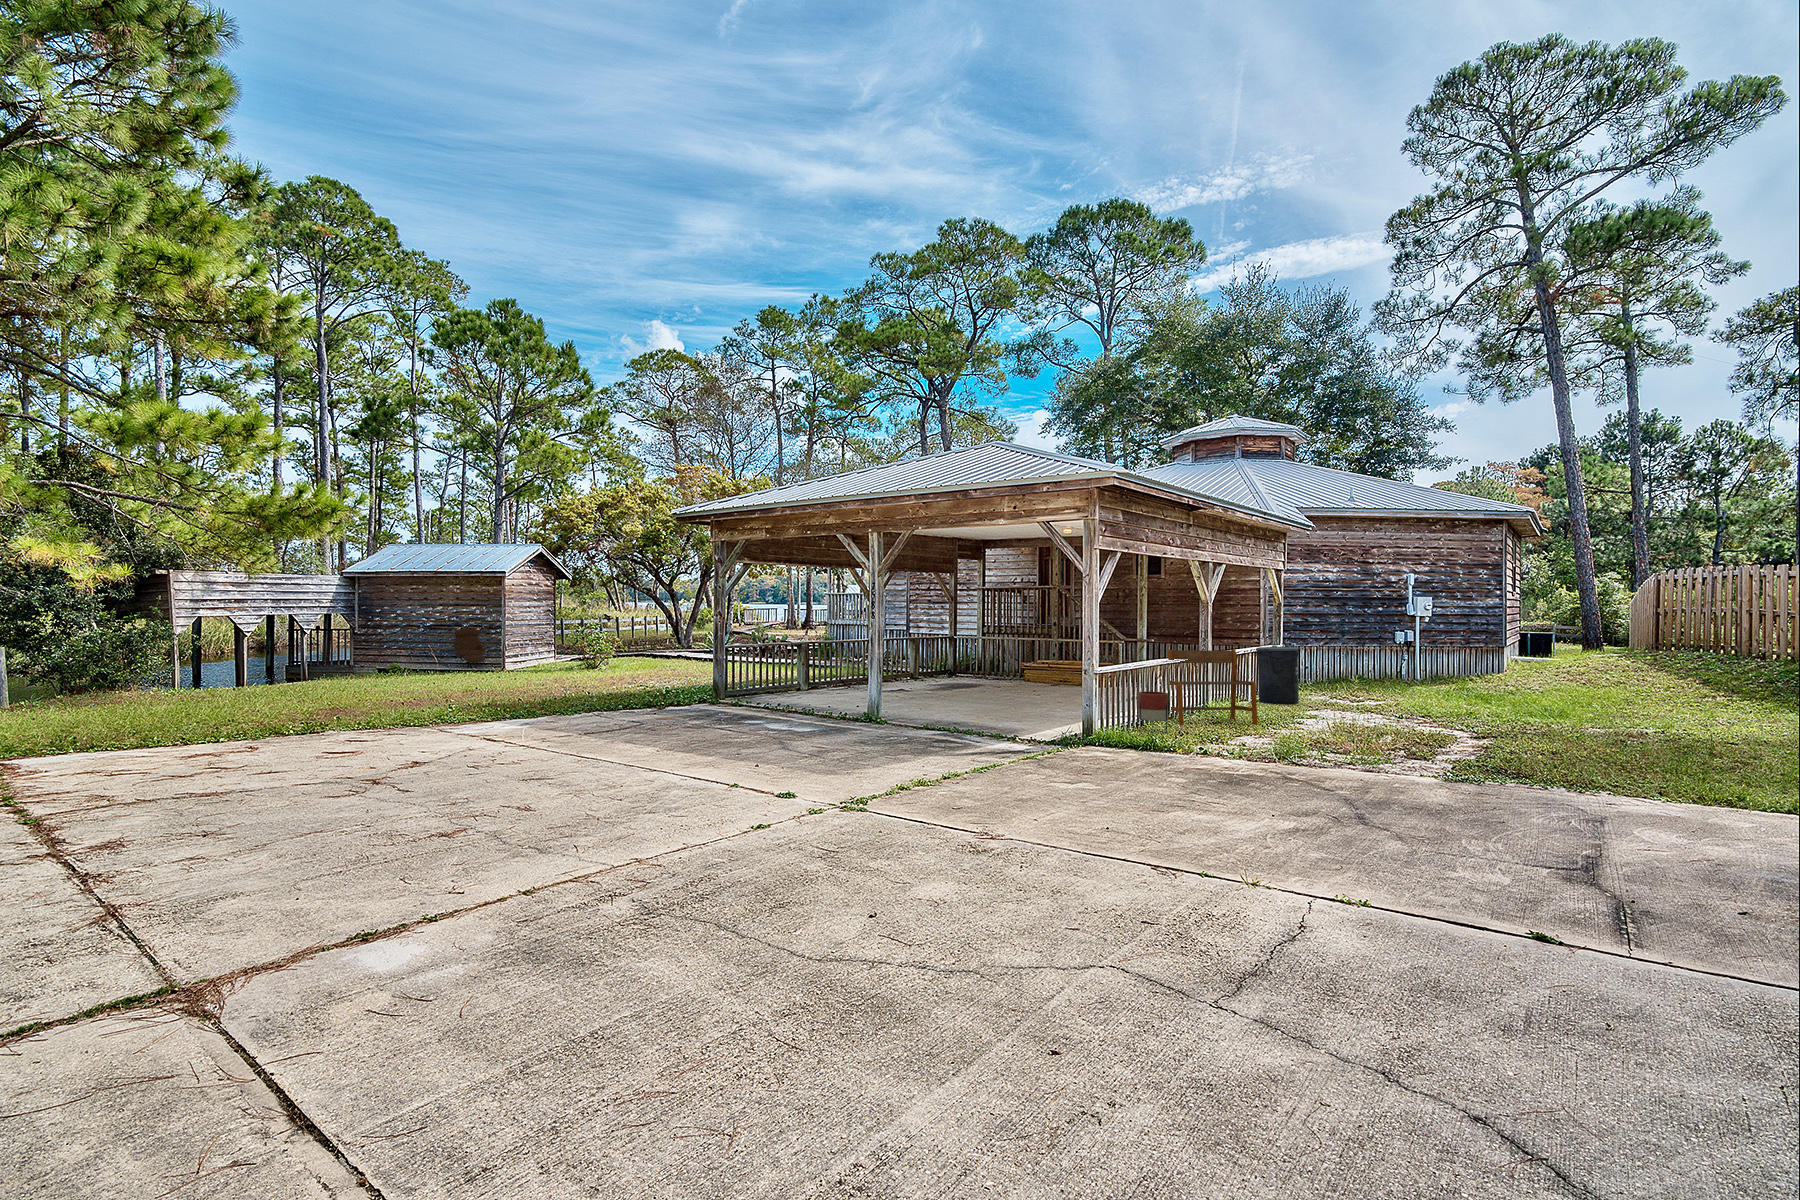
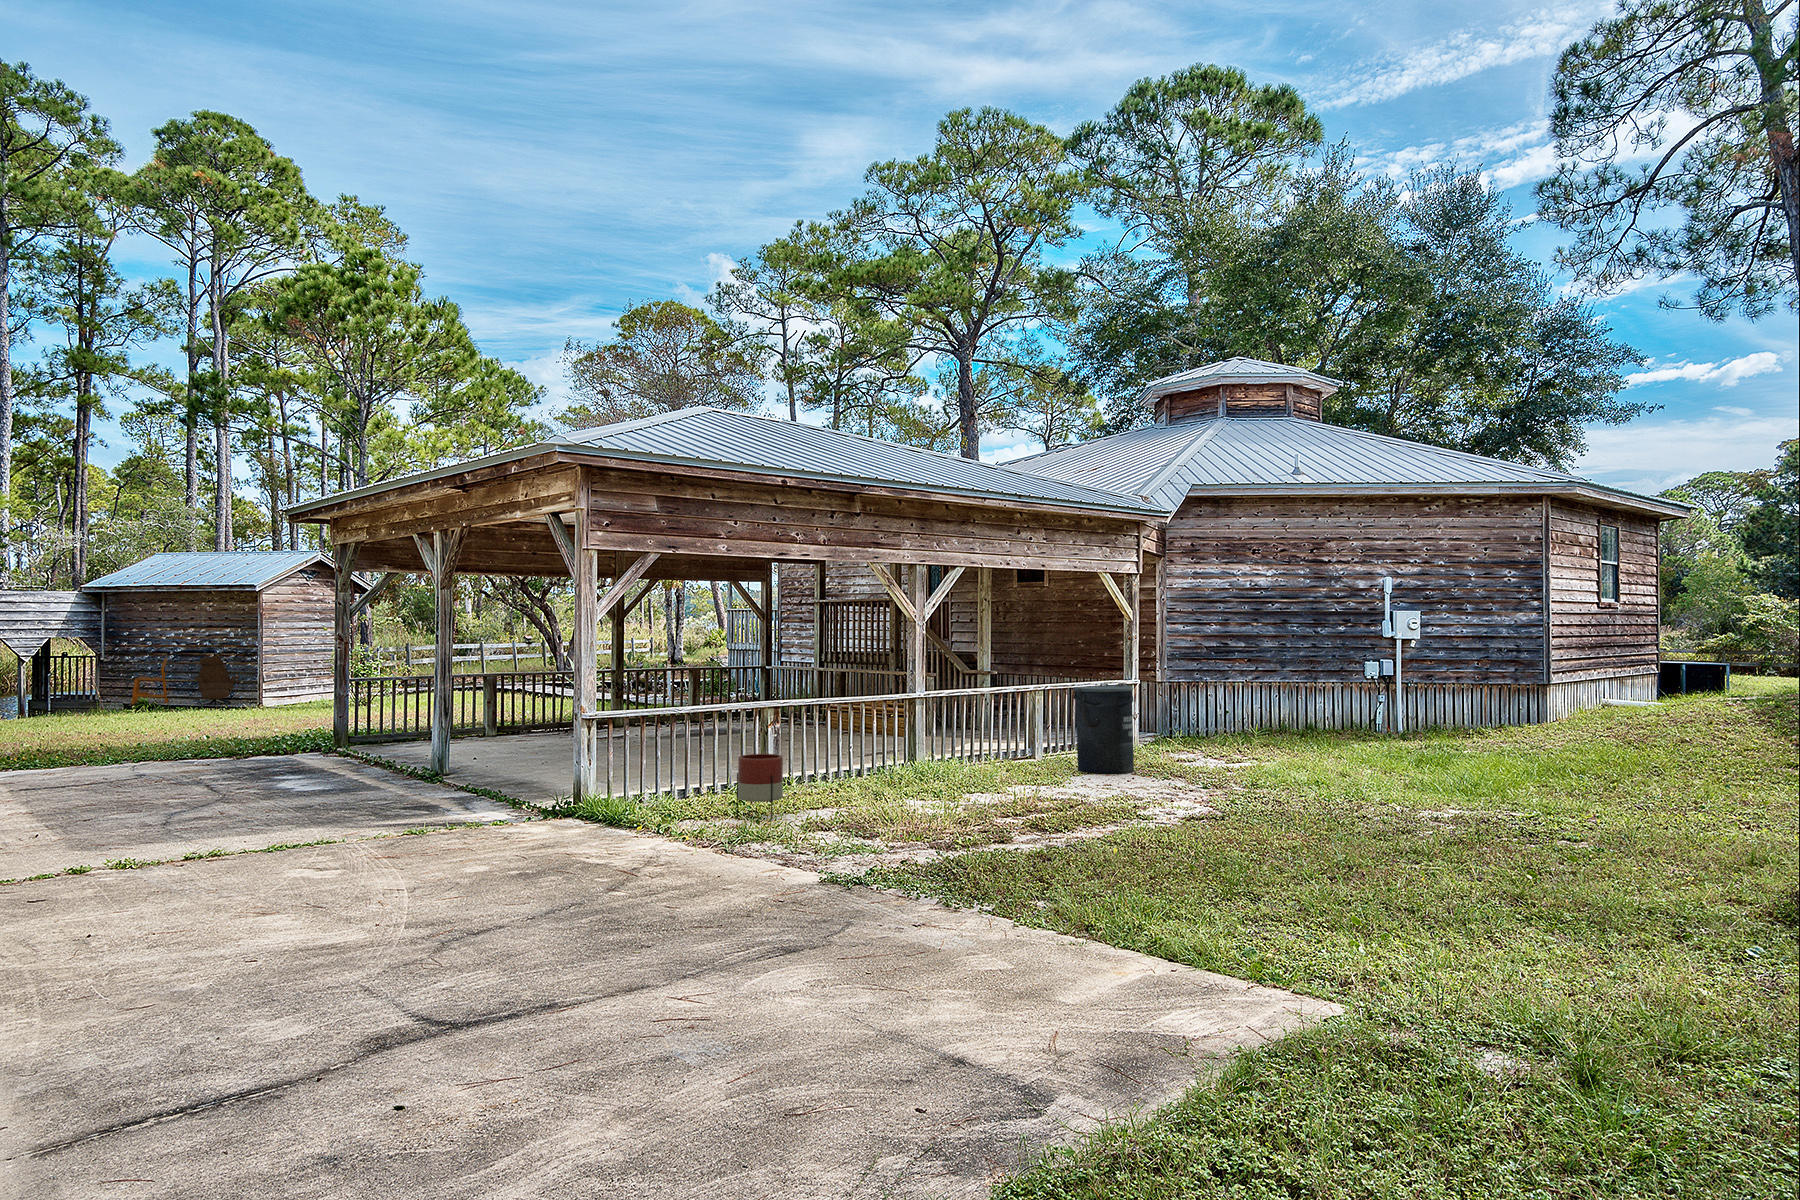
bench: present [1168,650,1258,725] -> present [131,658,169,704]

